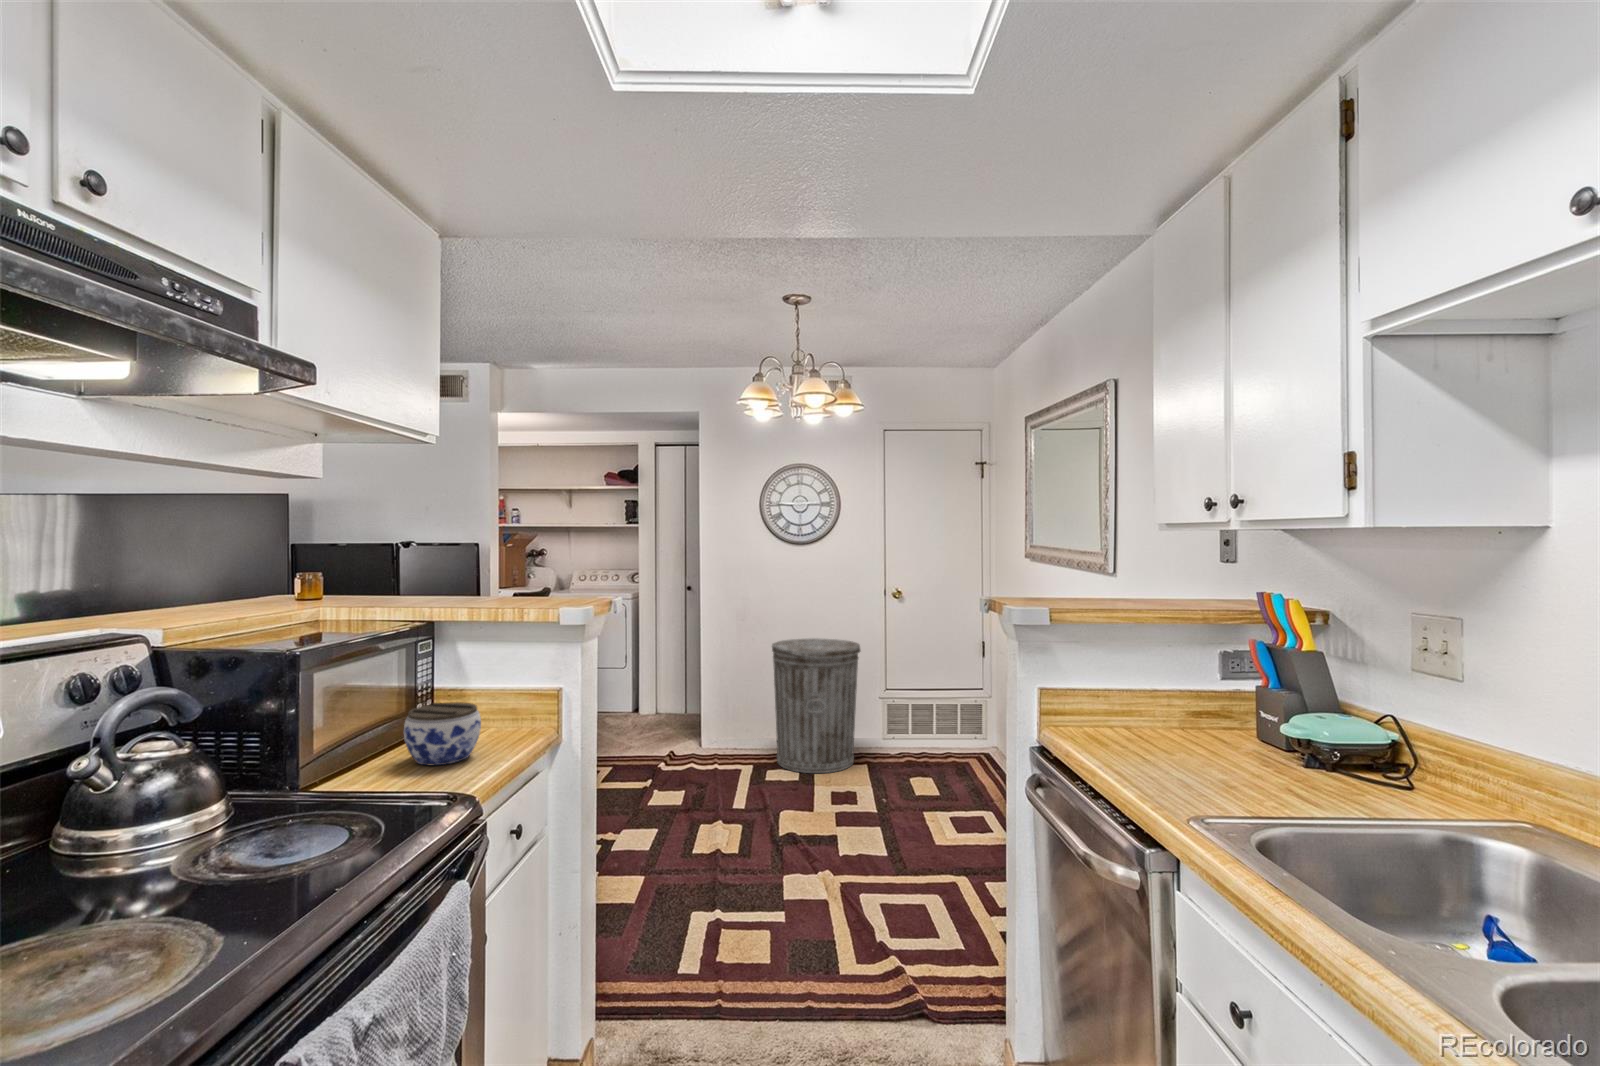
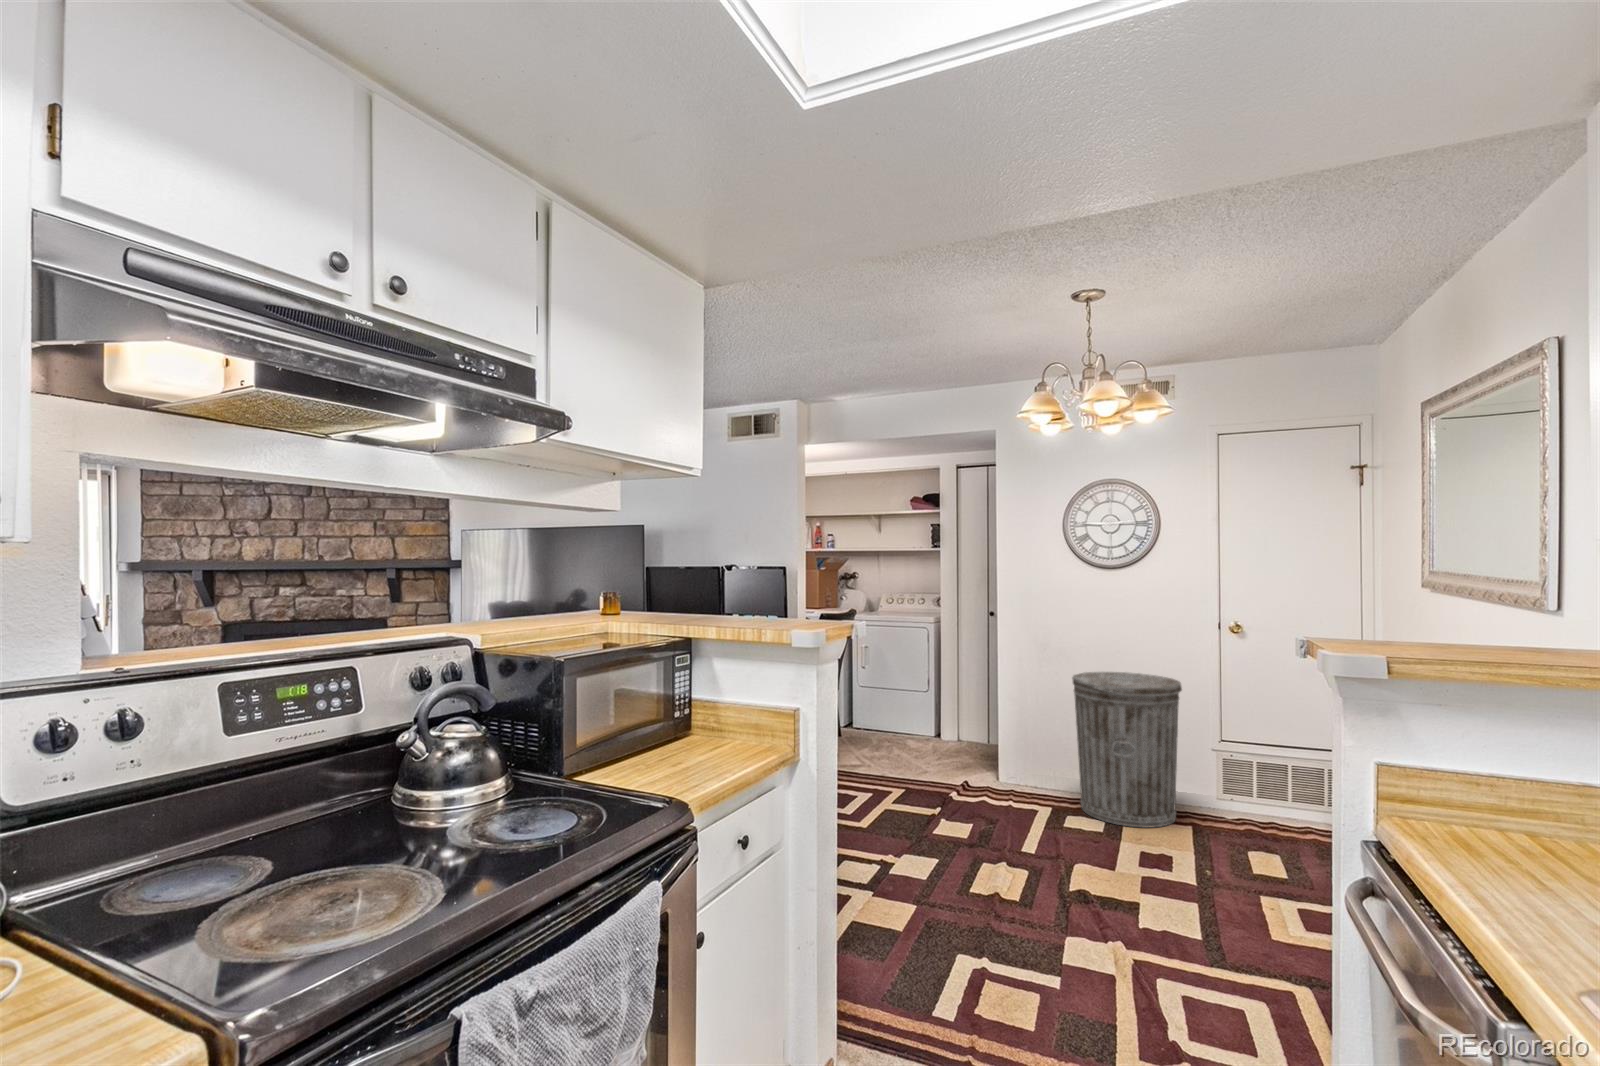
jar: present [404,702,481,765] -> none [653,711,716,768]

